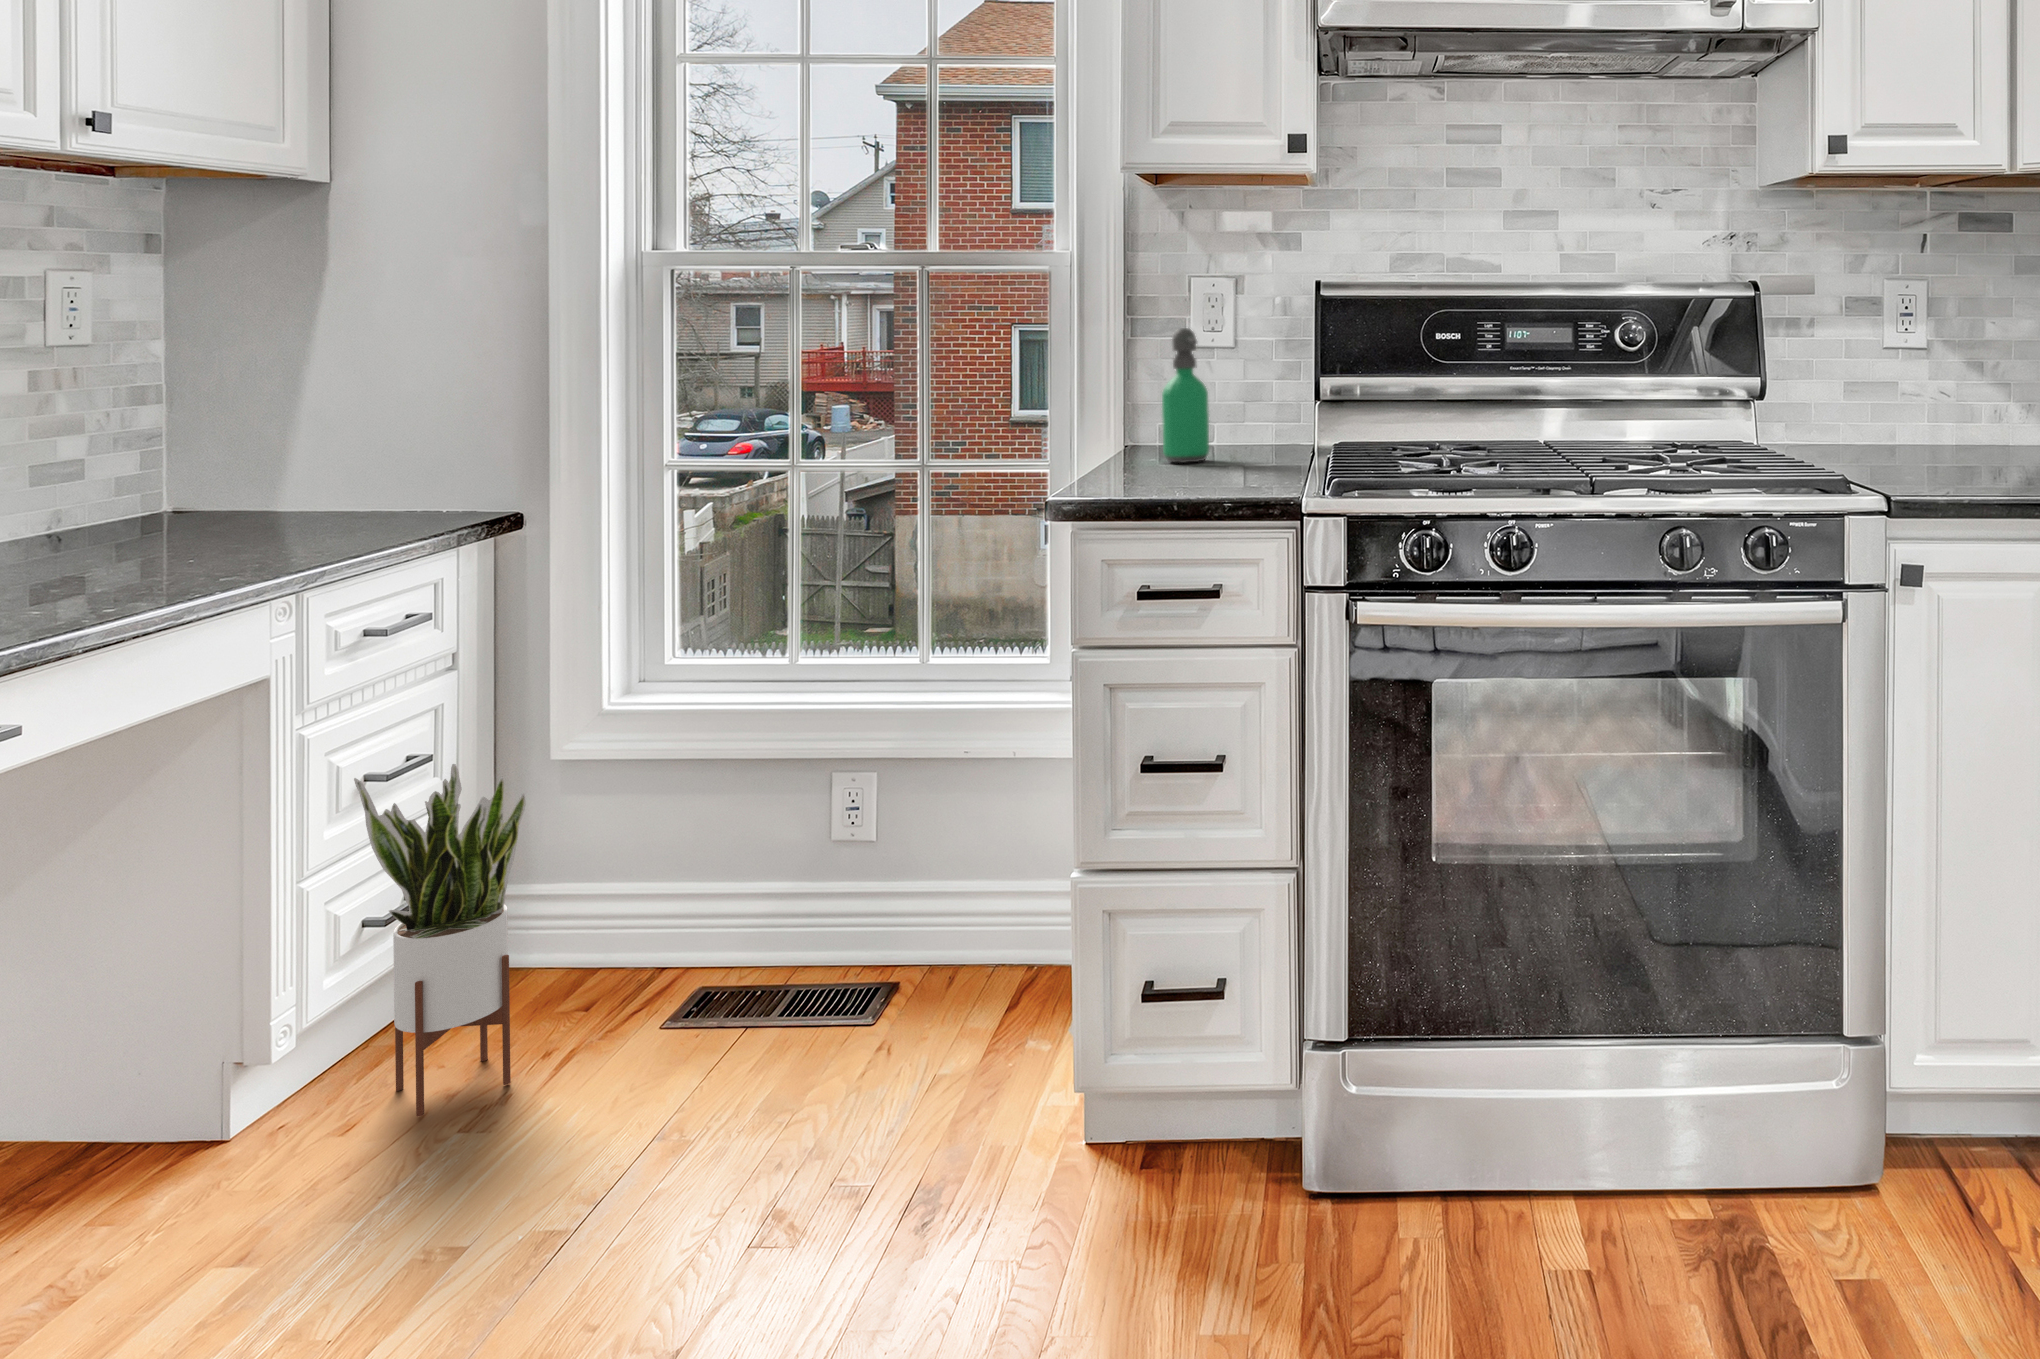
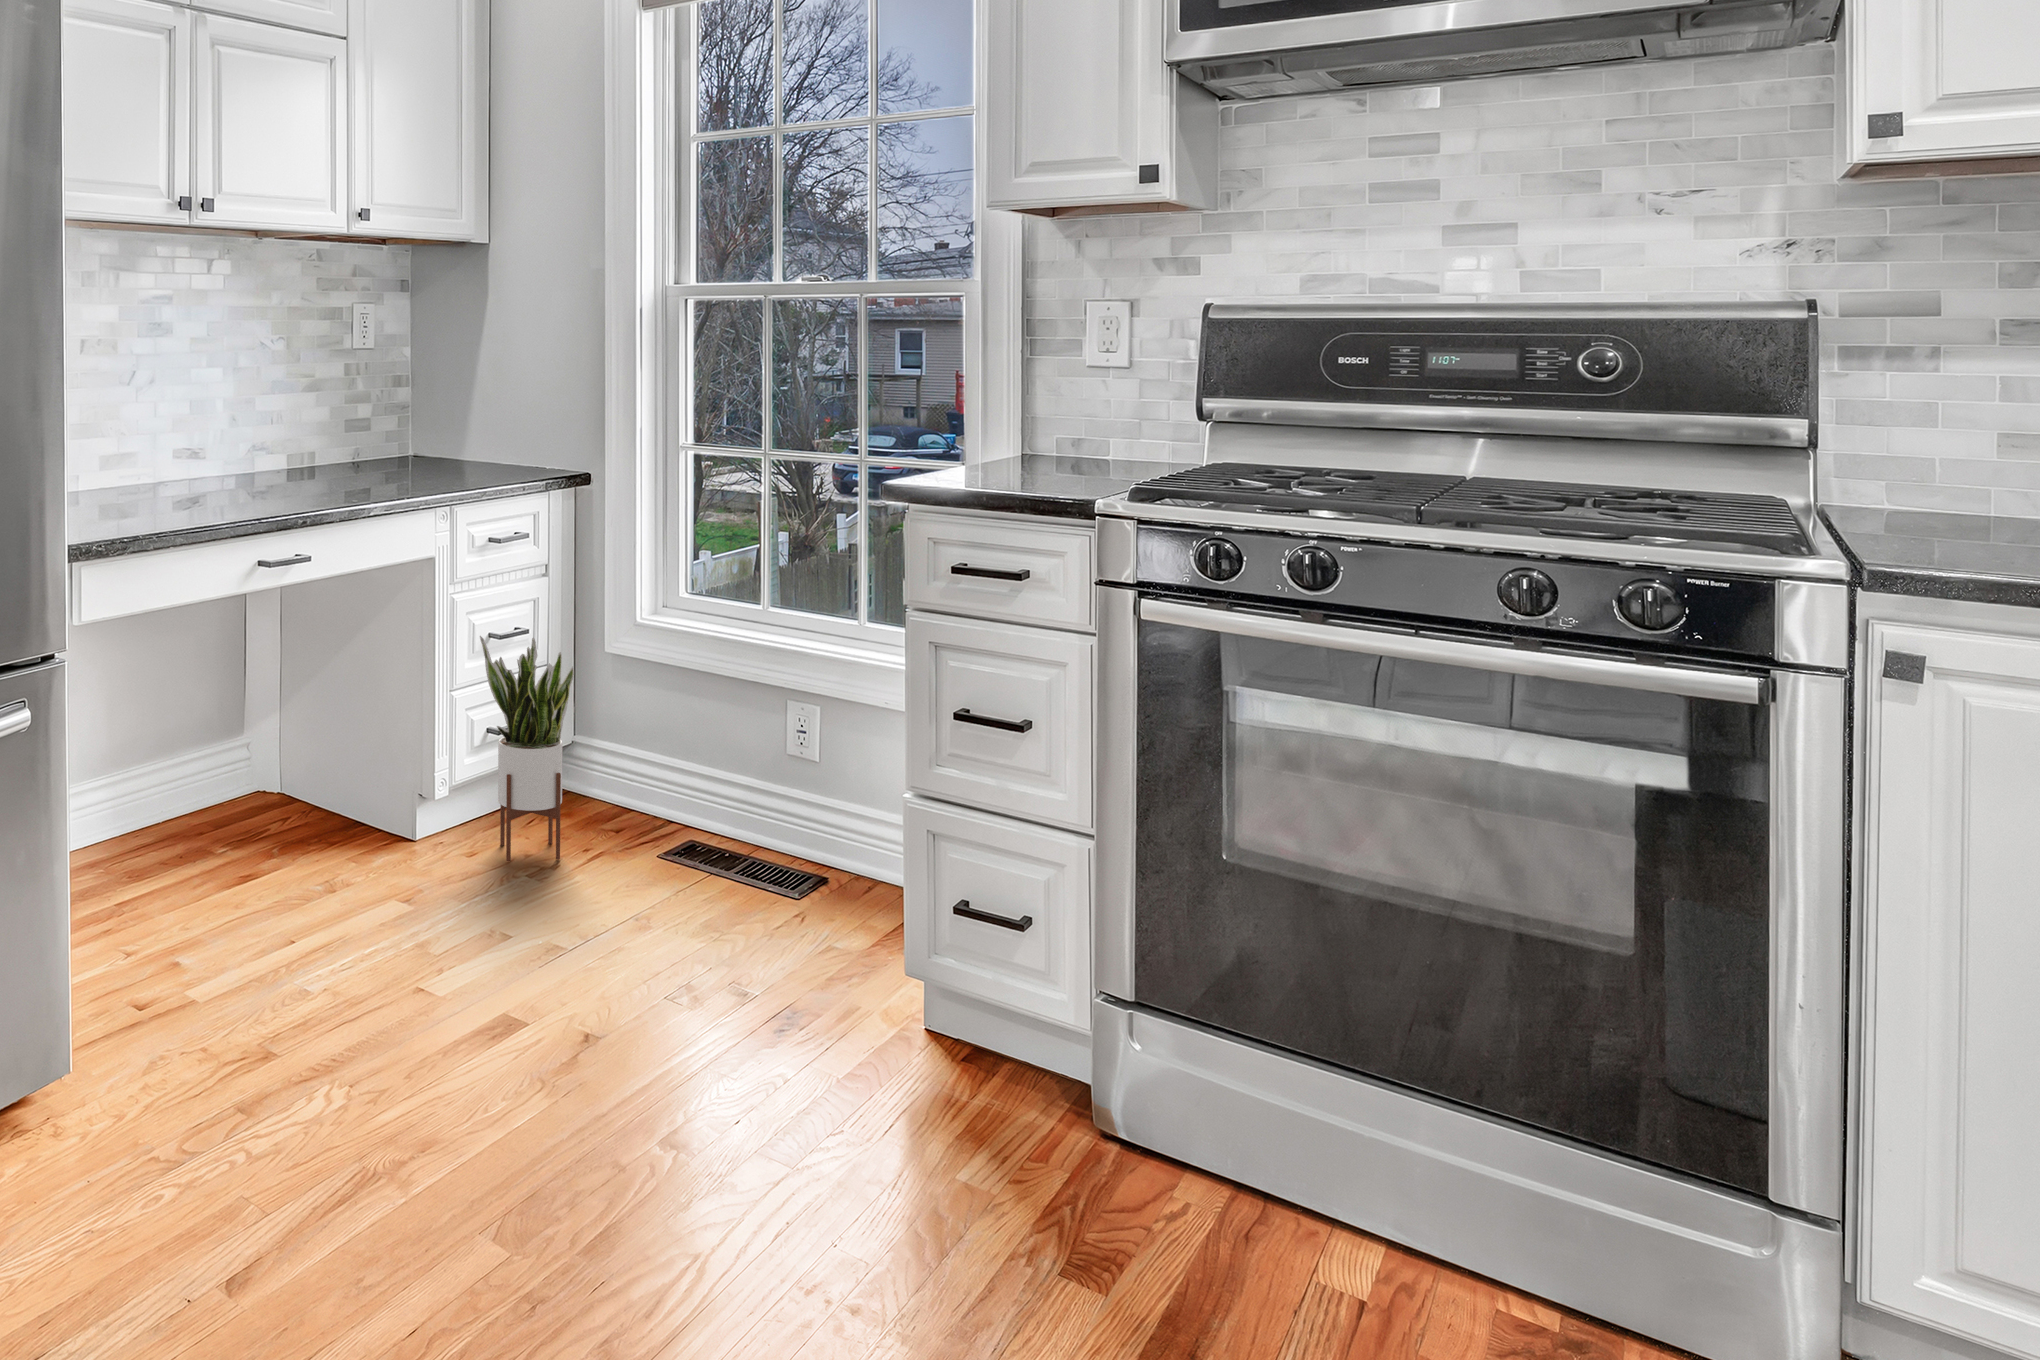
soap dispenser: present [1162,328,1209,462] -> none [1029,346,1075,468]

